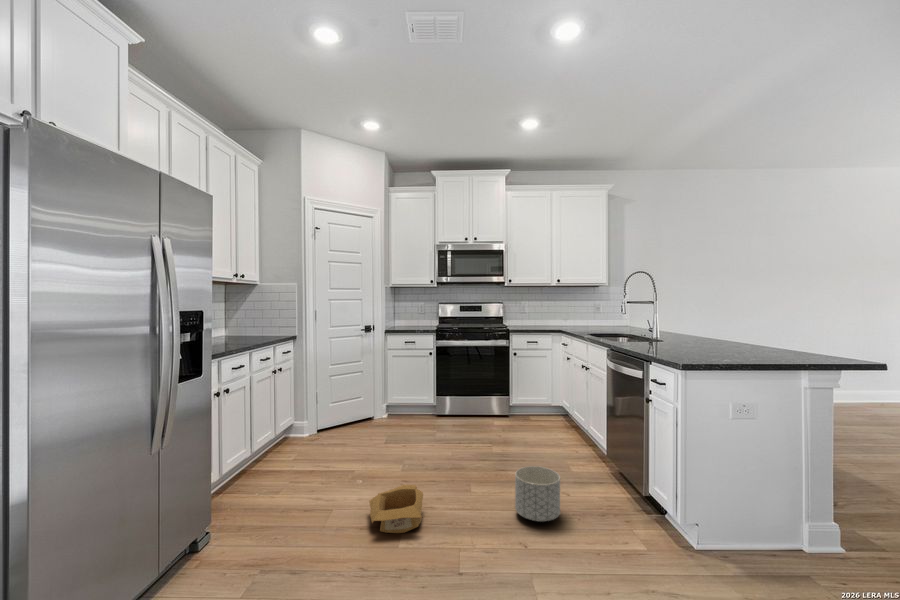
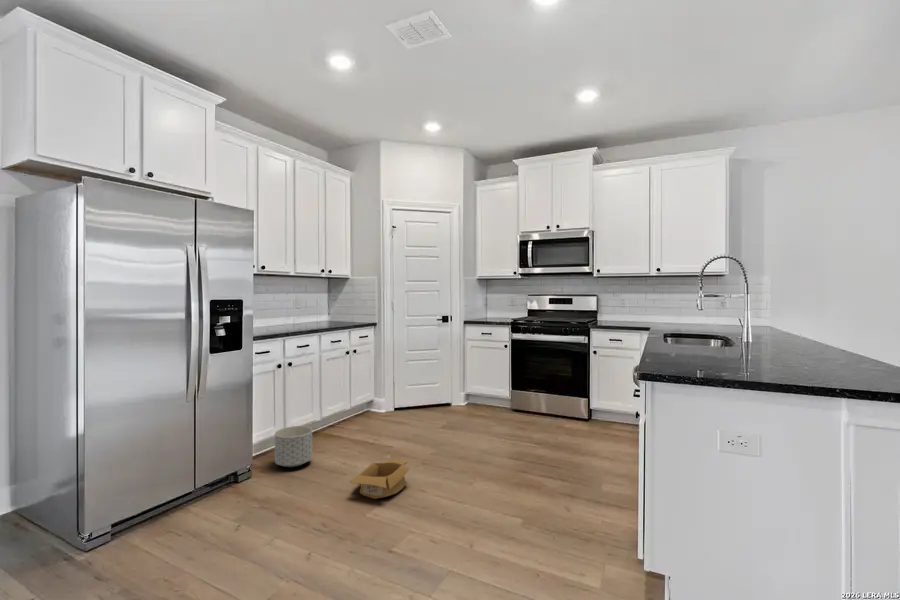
planter: present [515,466,560,522] -> present [275,426,312,468]

